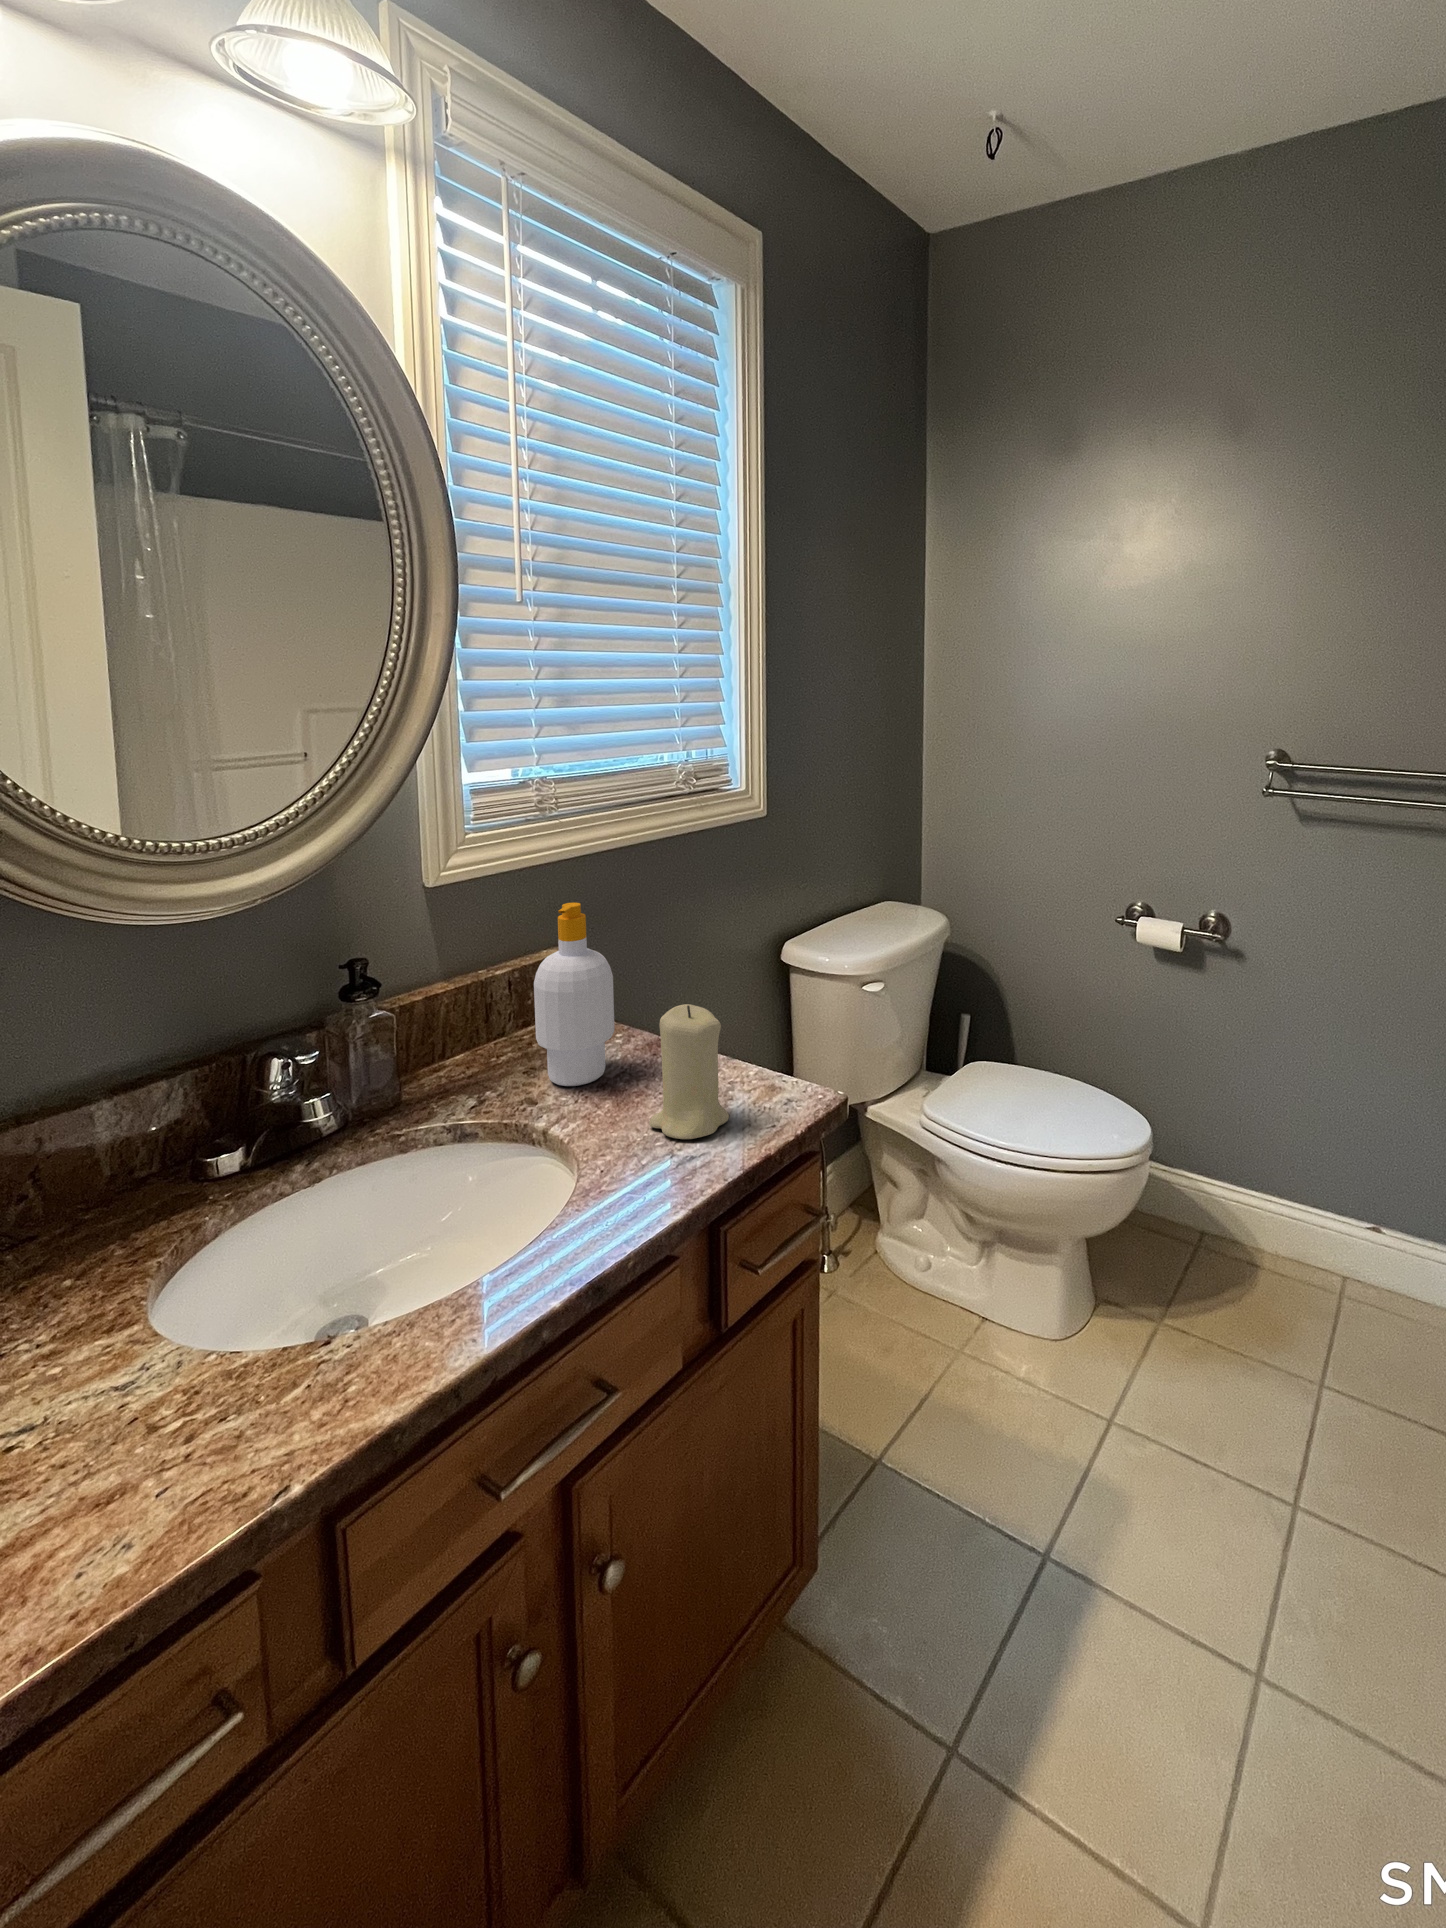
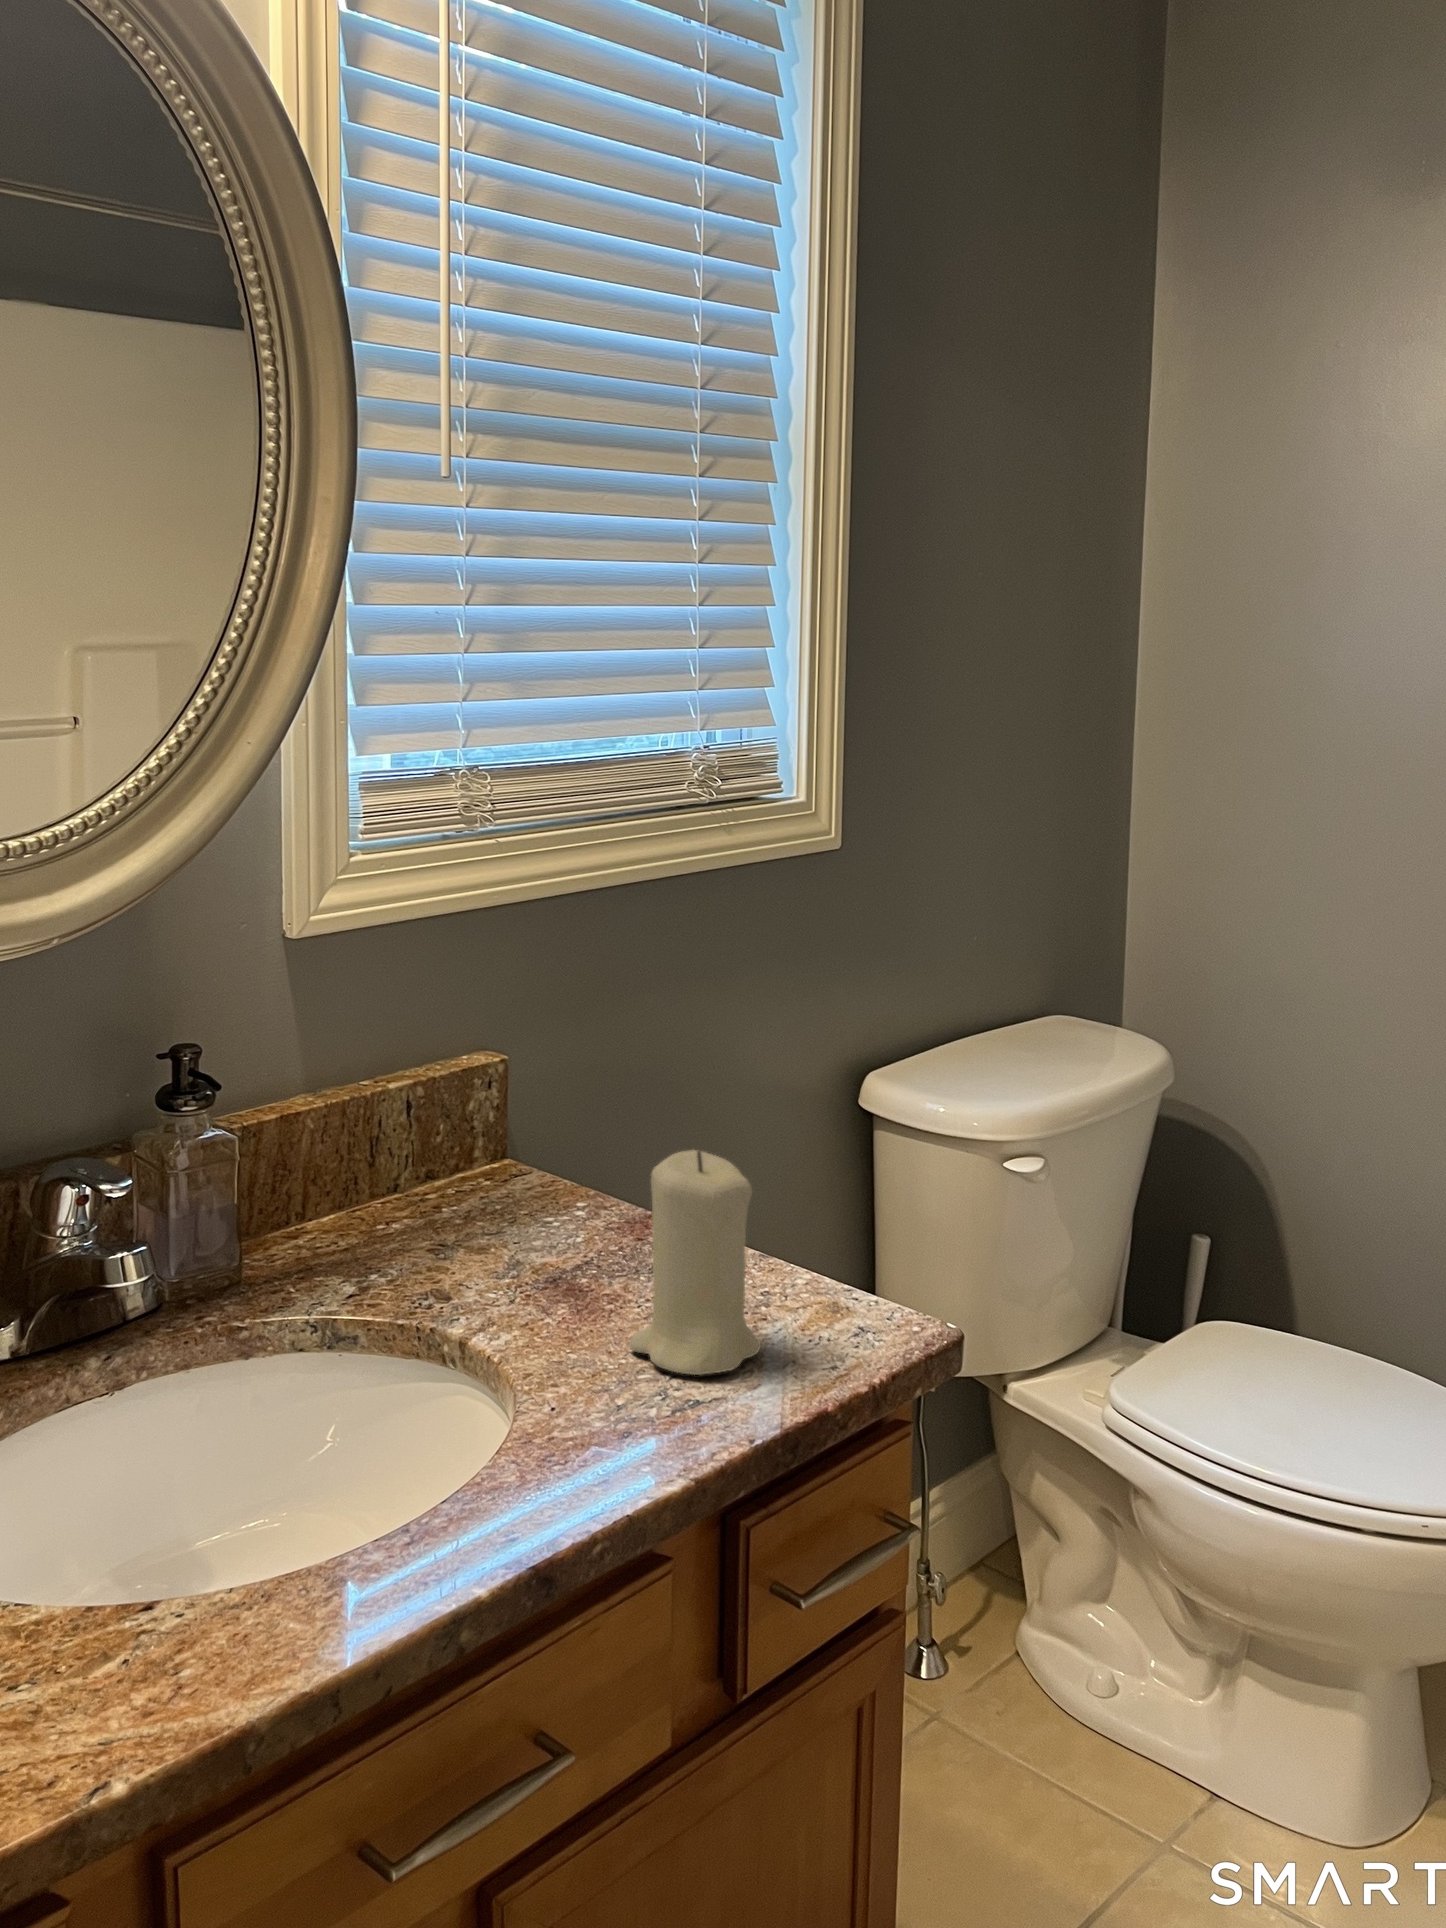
soap bottle: present [534,903,614,1086] -> none [449,973,575,1277]

